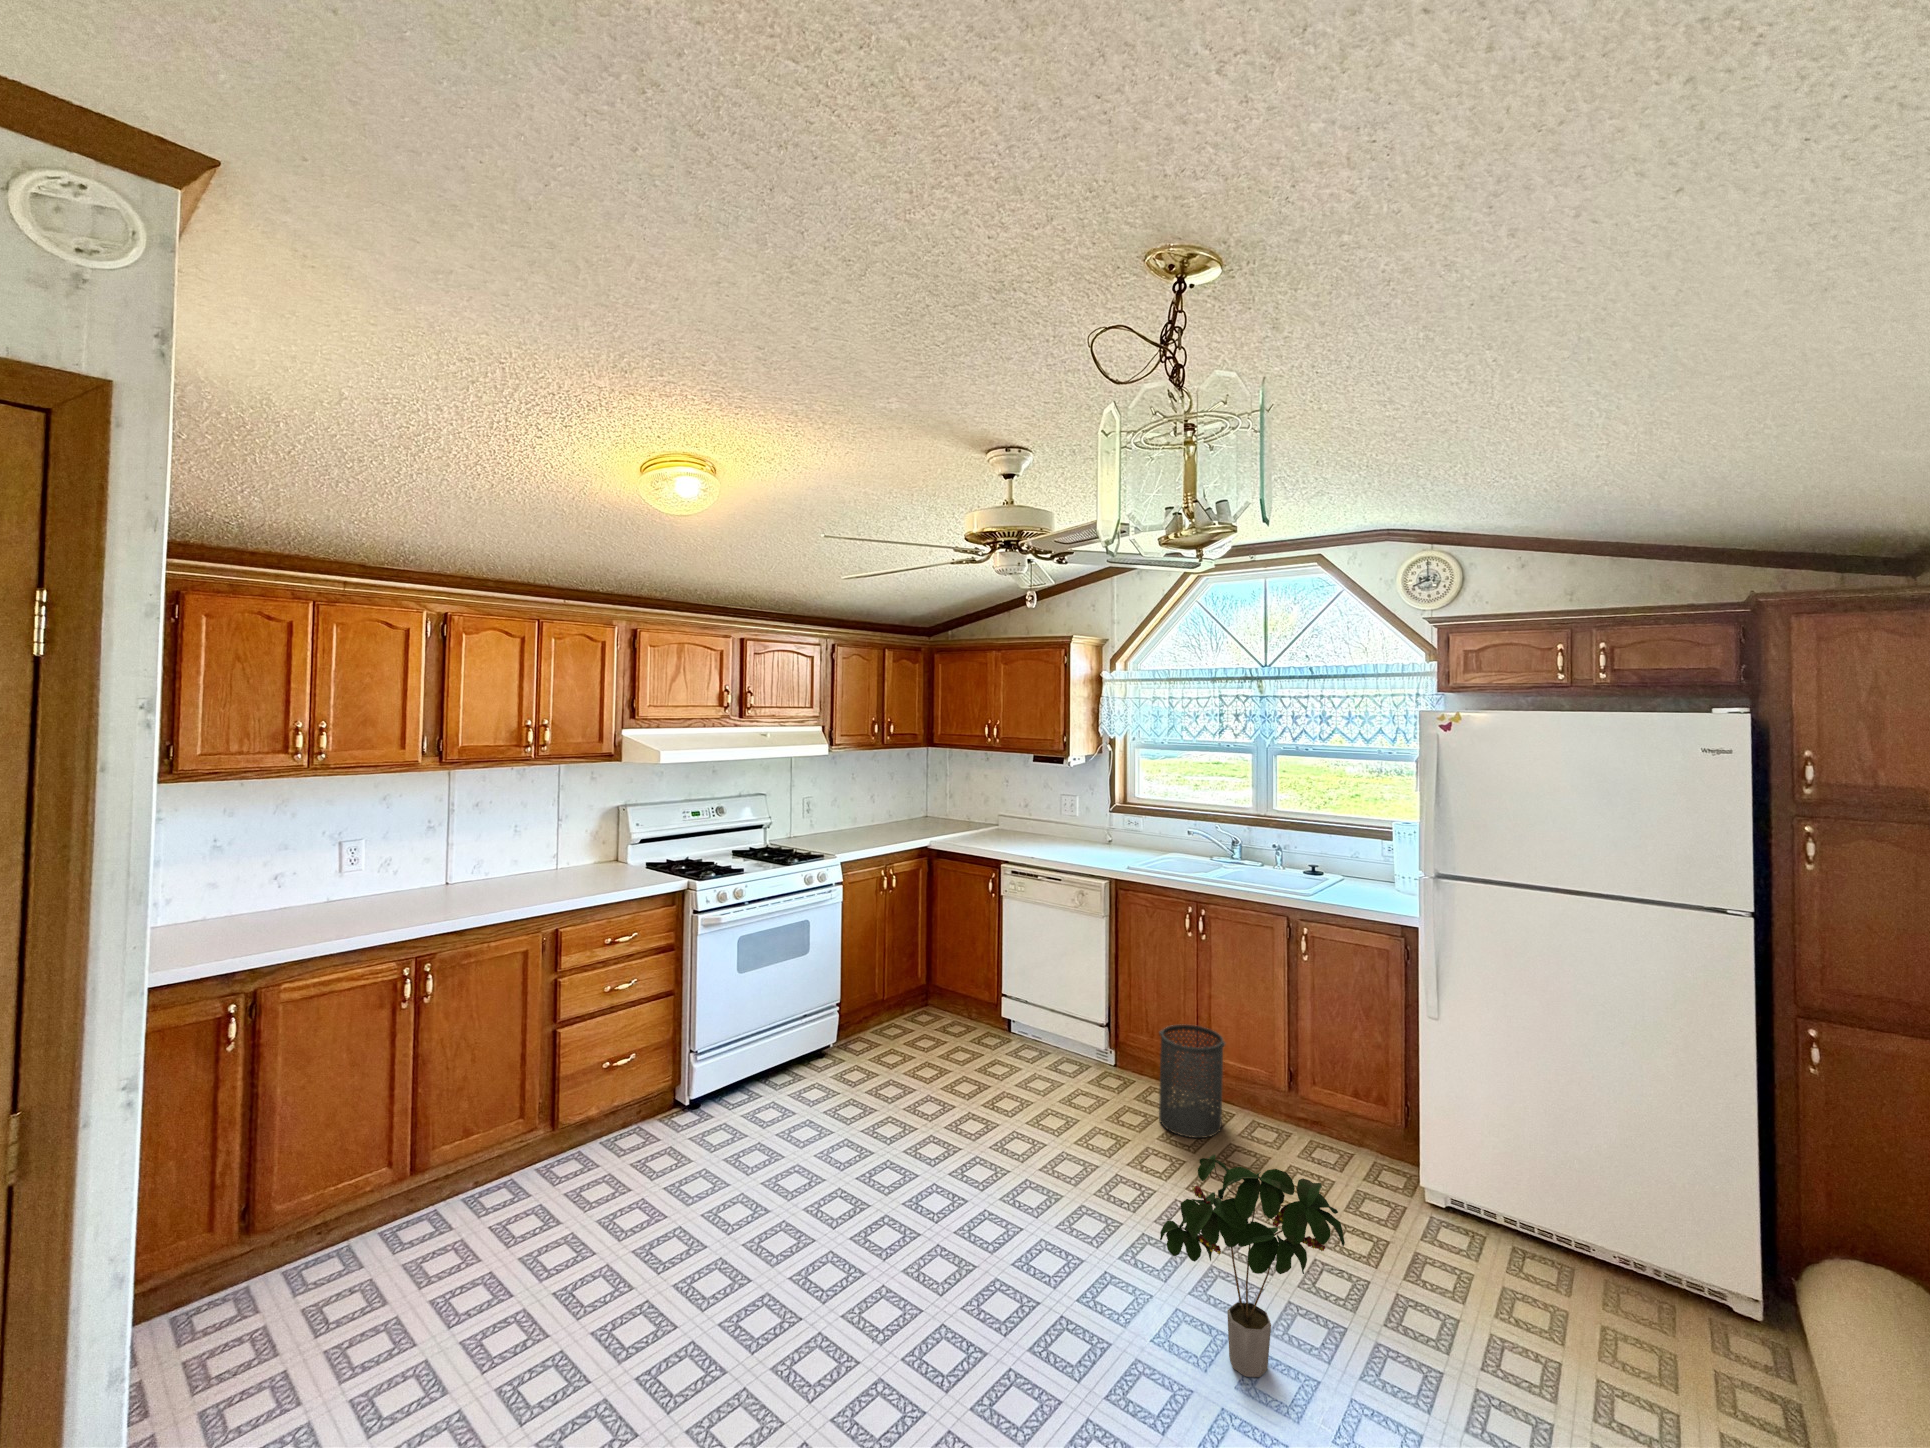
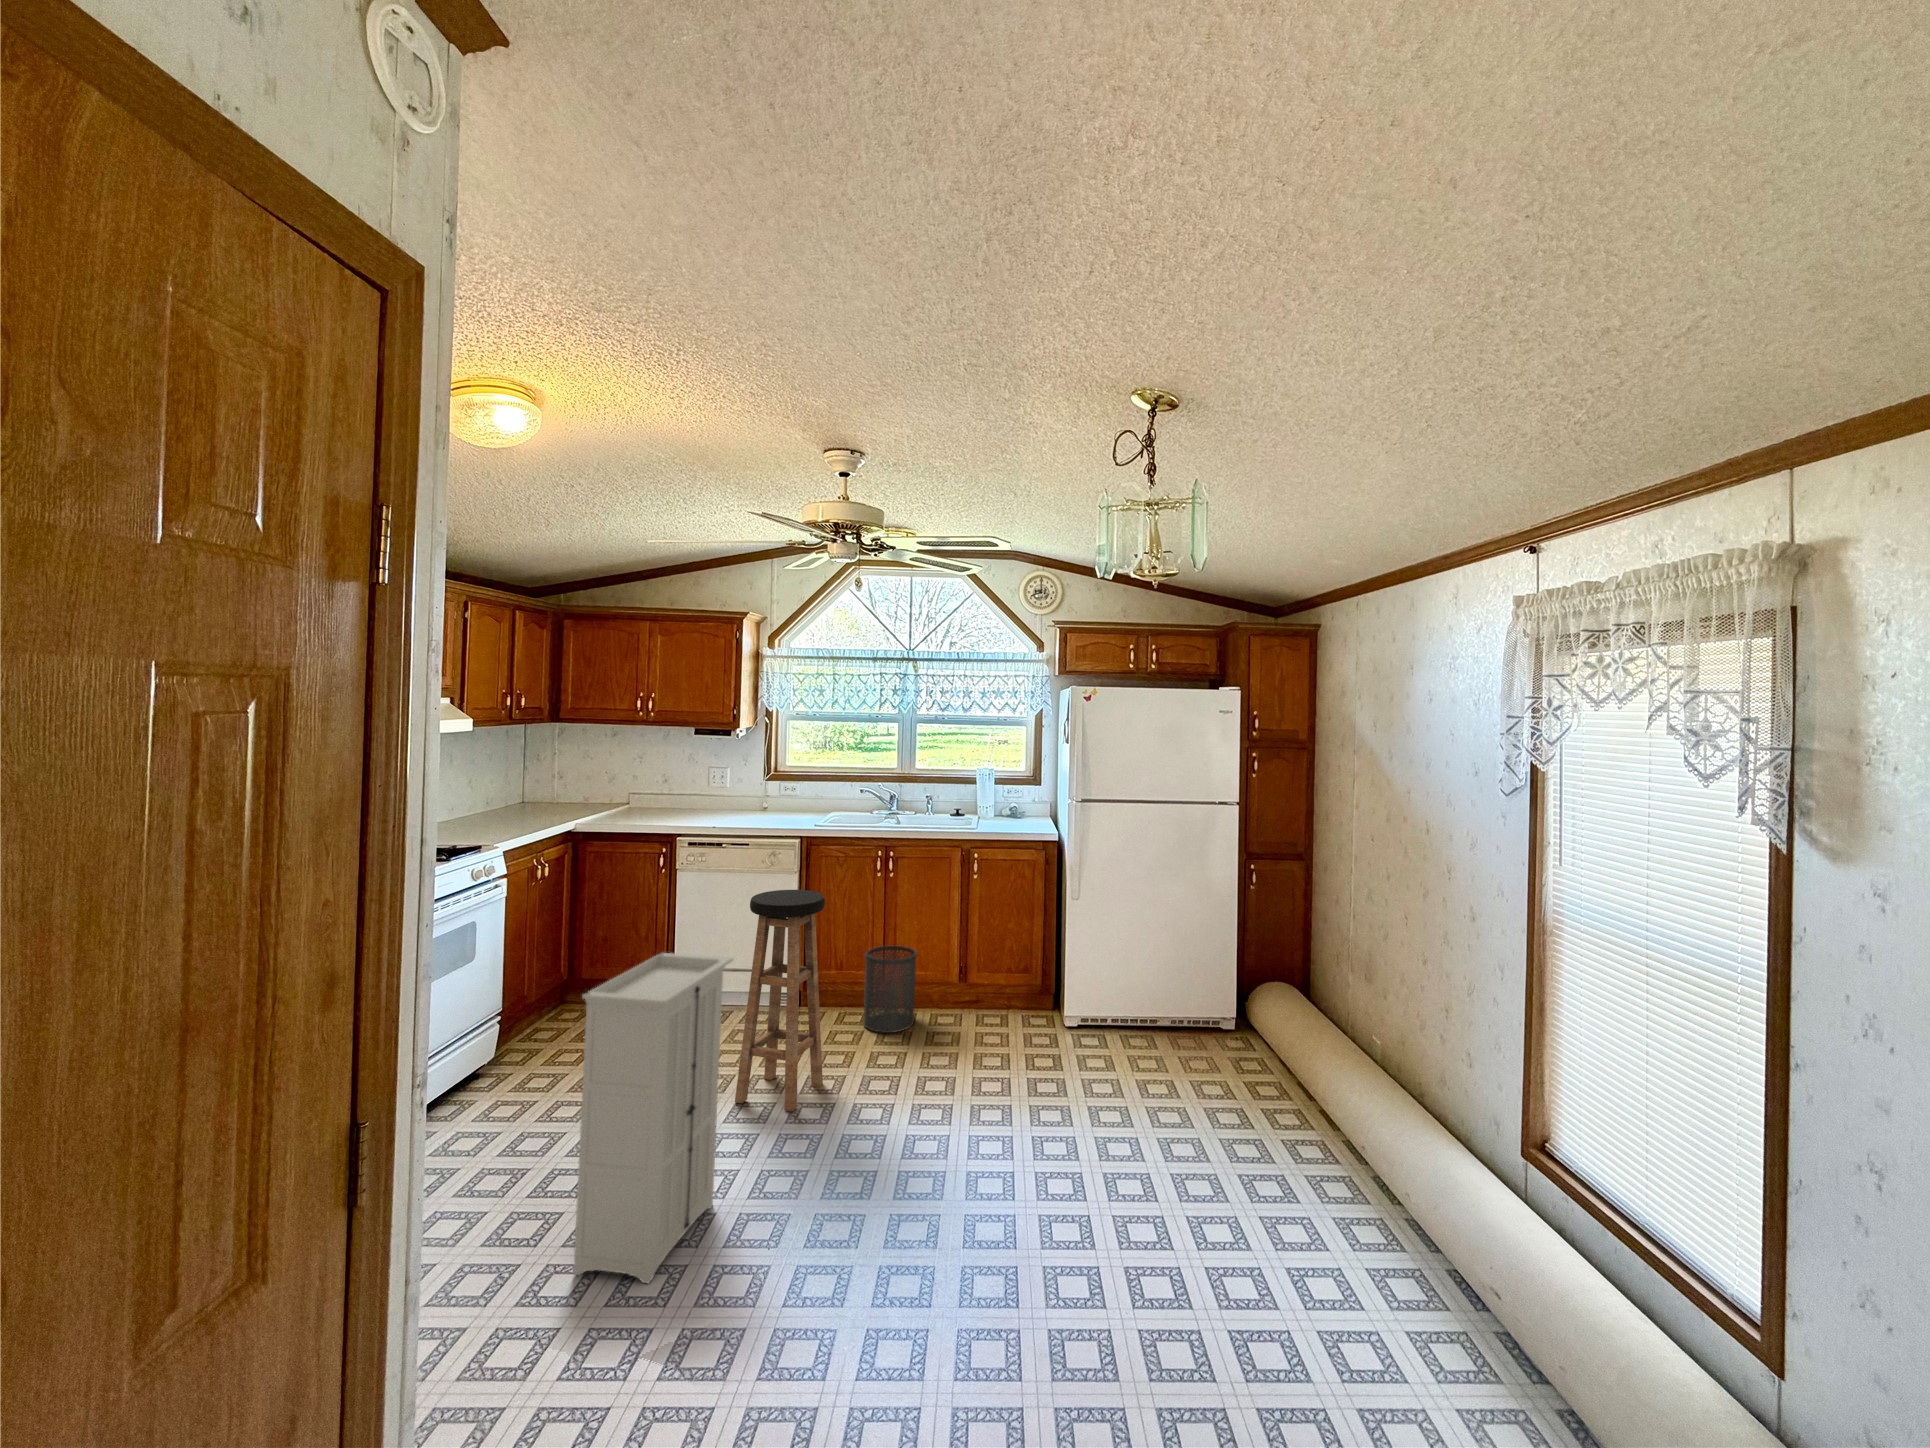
bar stool: none [966,940,1063,1200] -> present [735,890,825,1111]
storage cabinet: none [701,989,875,1348] -> present [573,953,733,1283]
potted plant: present [1160,1154,1345,1377] -> none [964,998,1087,1142]

